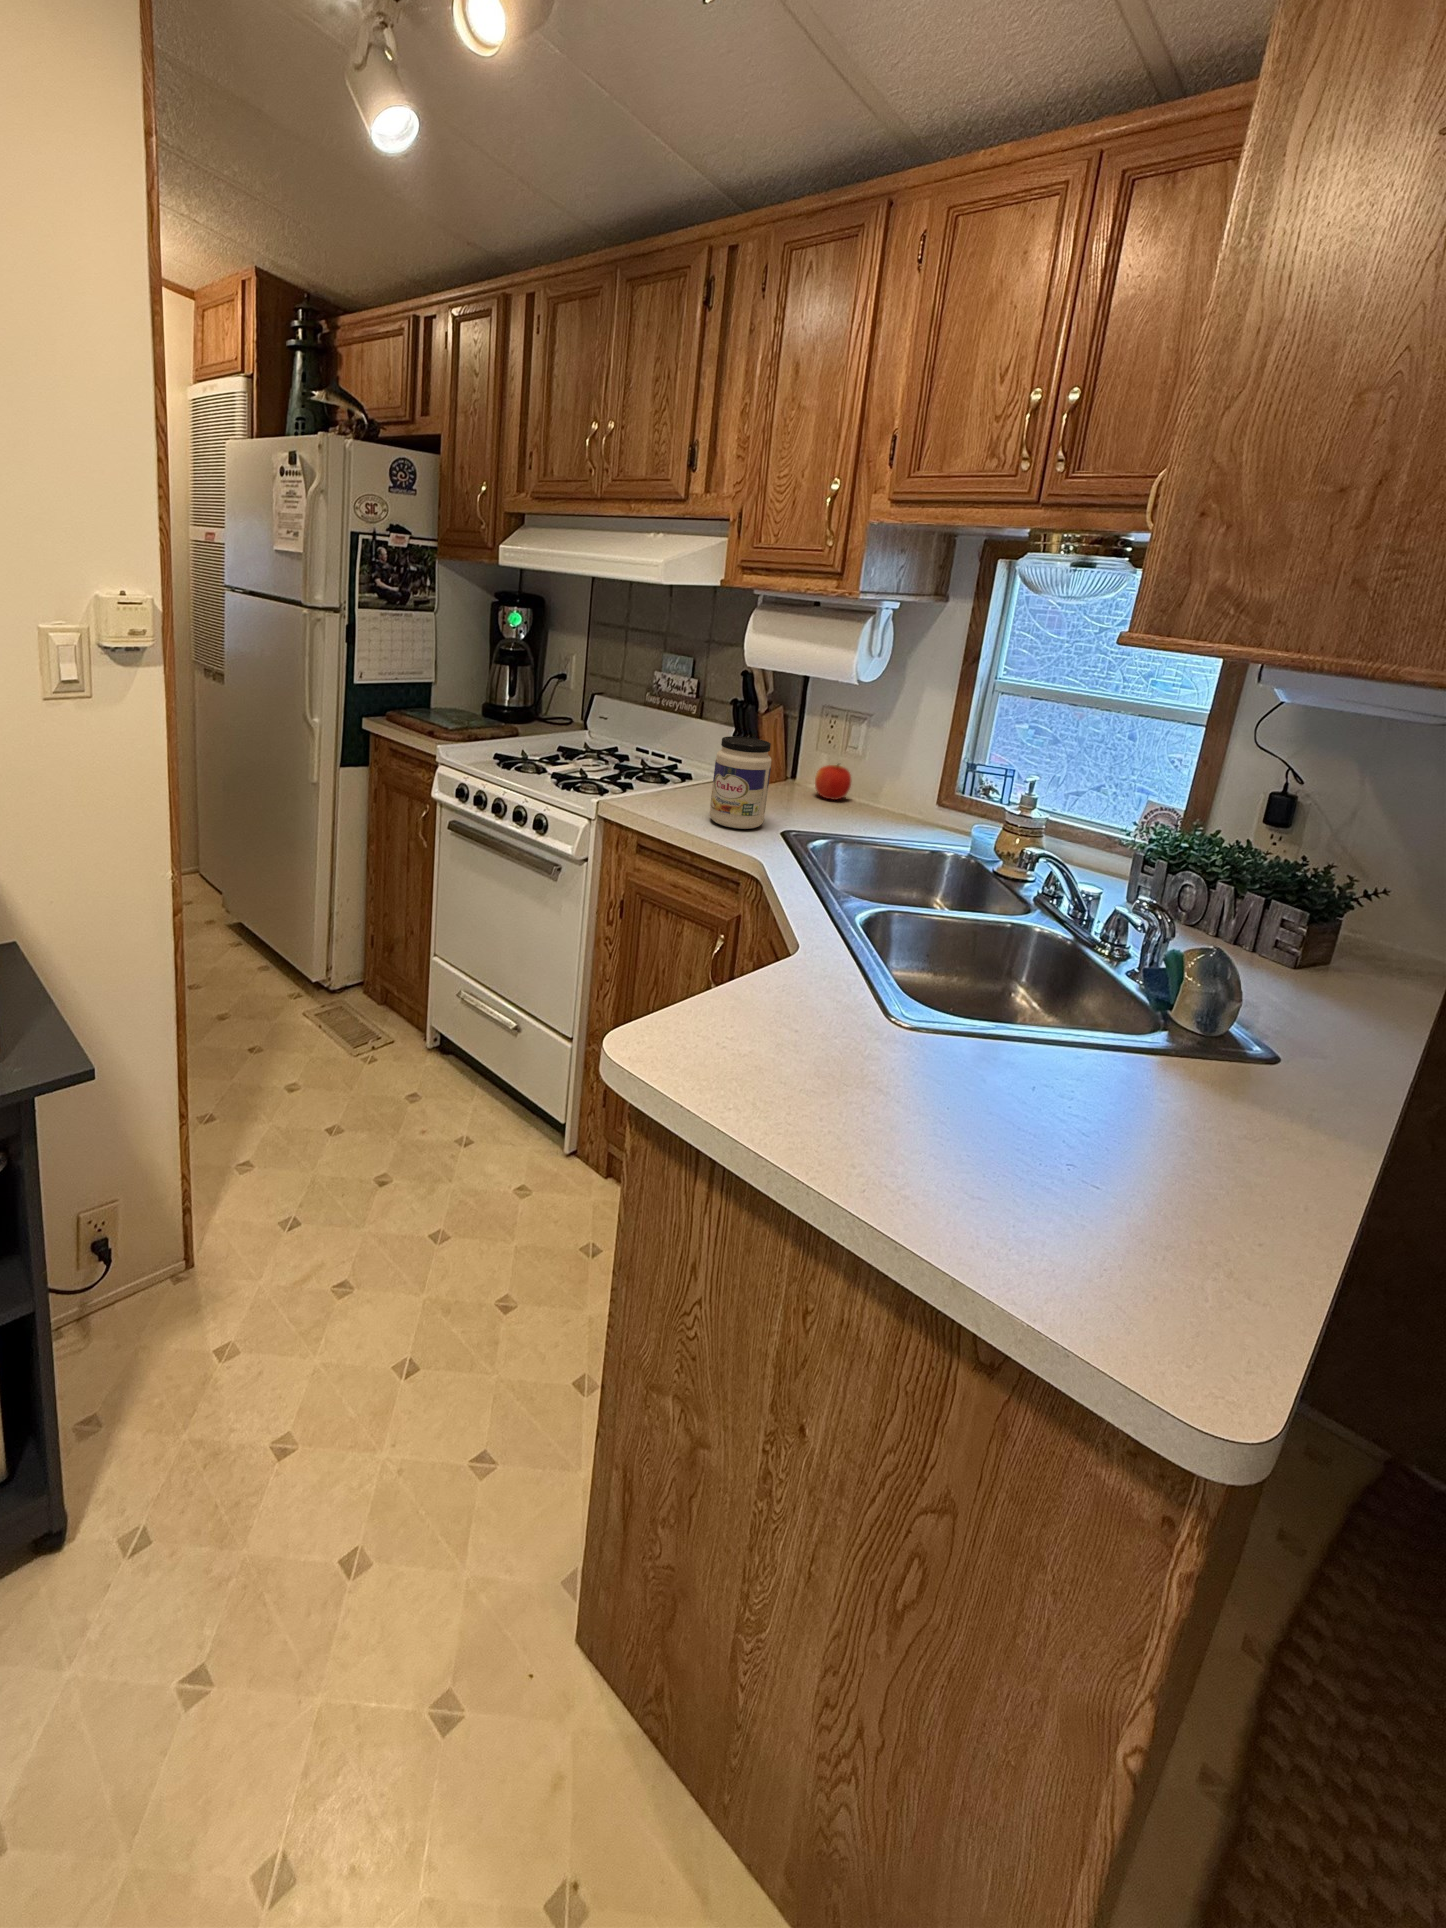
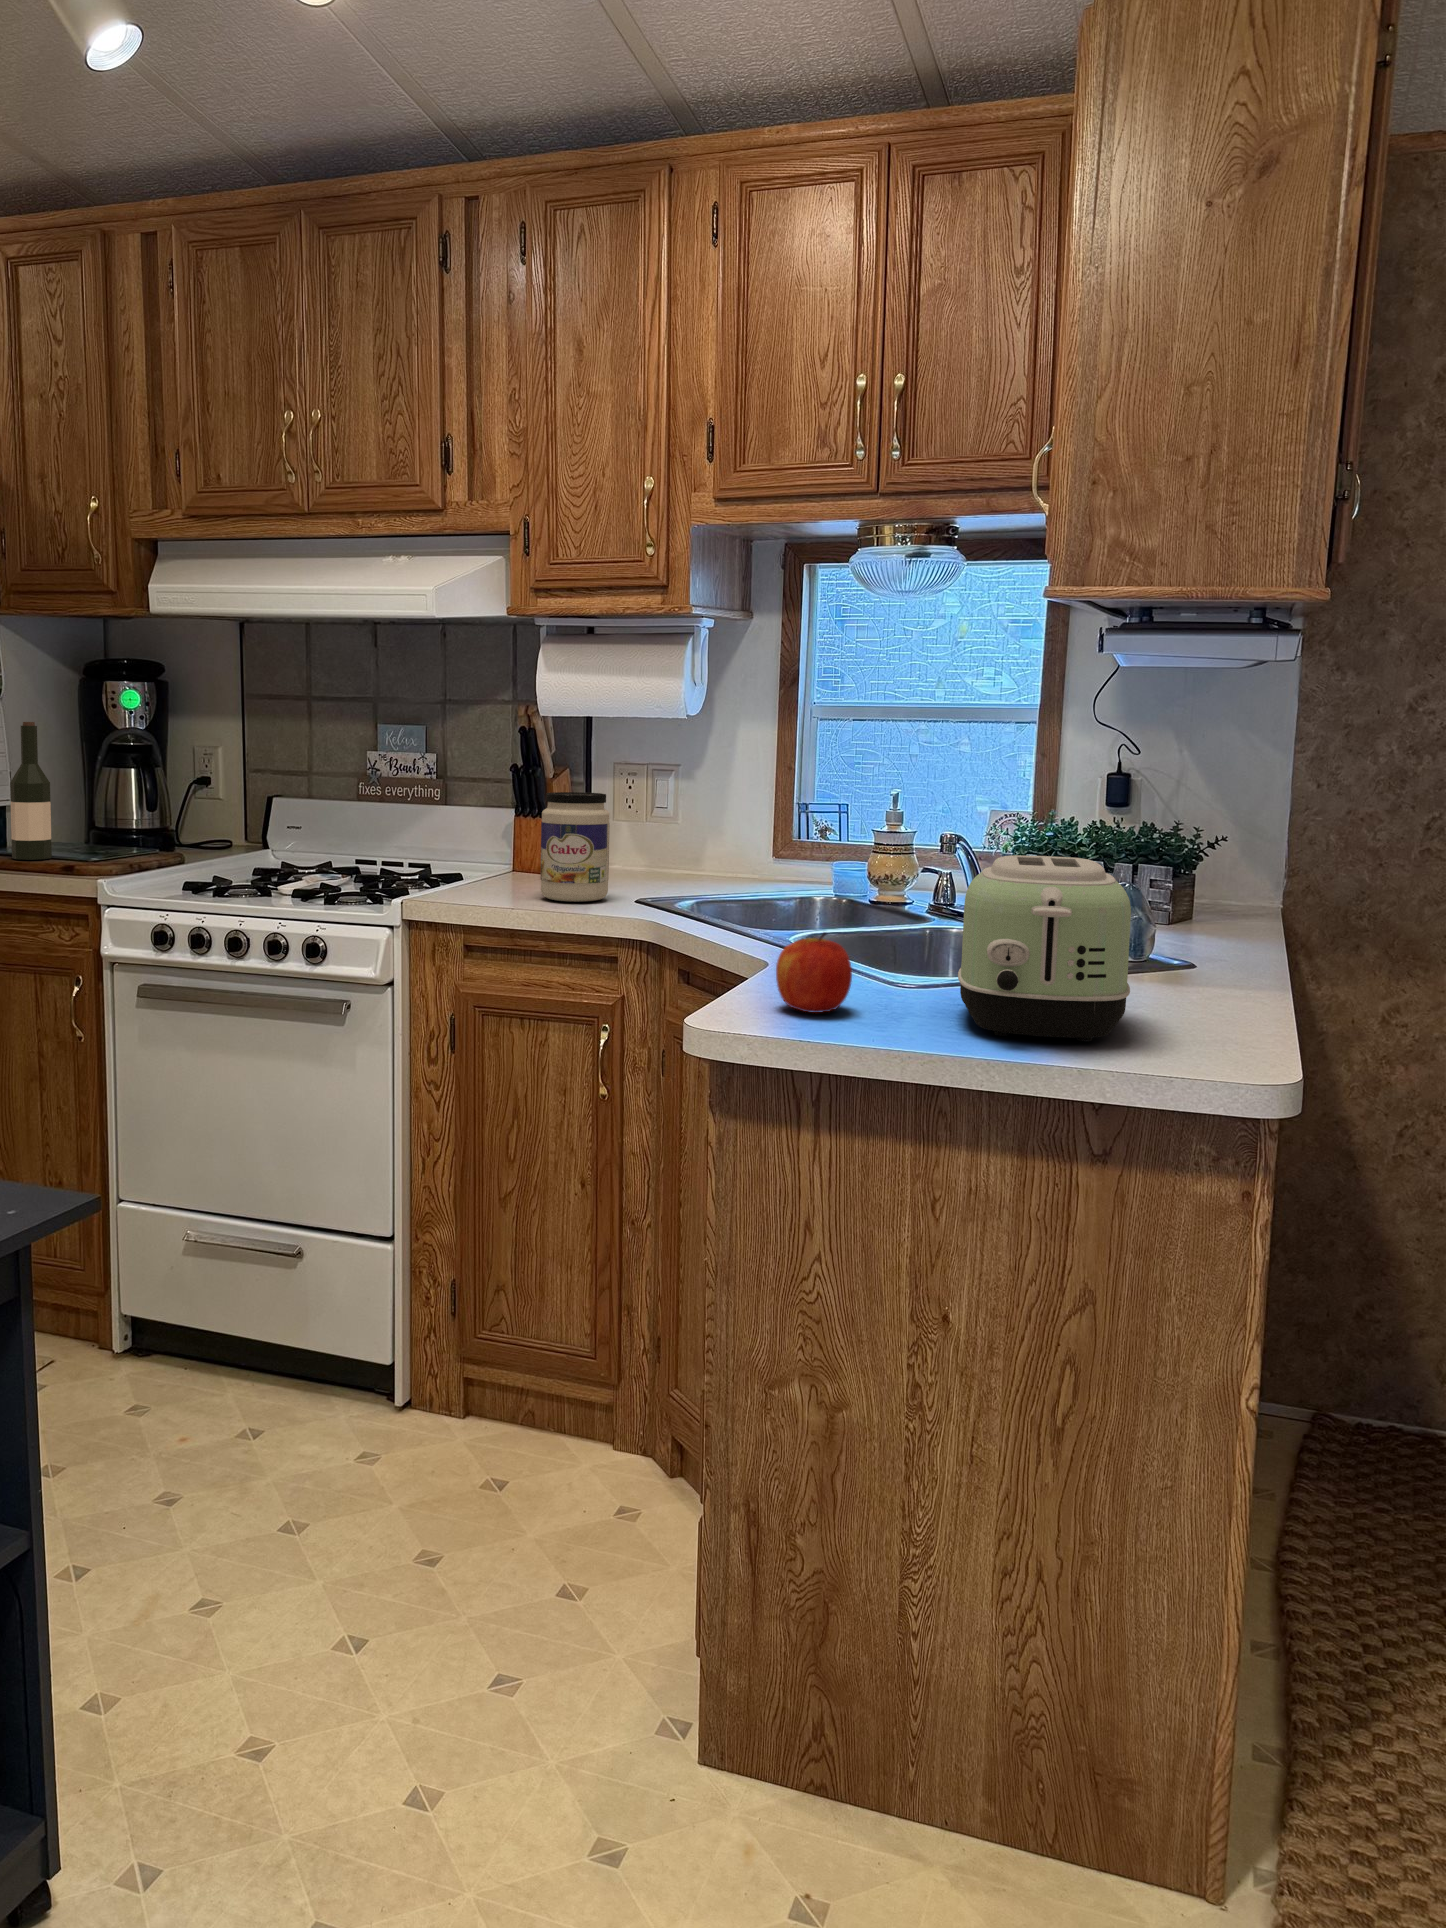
wine bottle: none [420,632,445,724] -> present [10,722,52,860]
apple: present [815,764,851,800] -> present [776,932,852,1013]
toaster: none [870,940,1093,1189] -> present [958,855,1131,1041]

